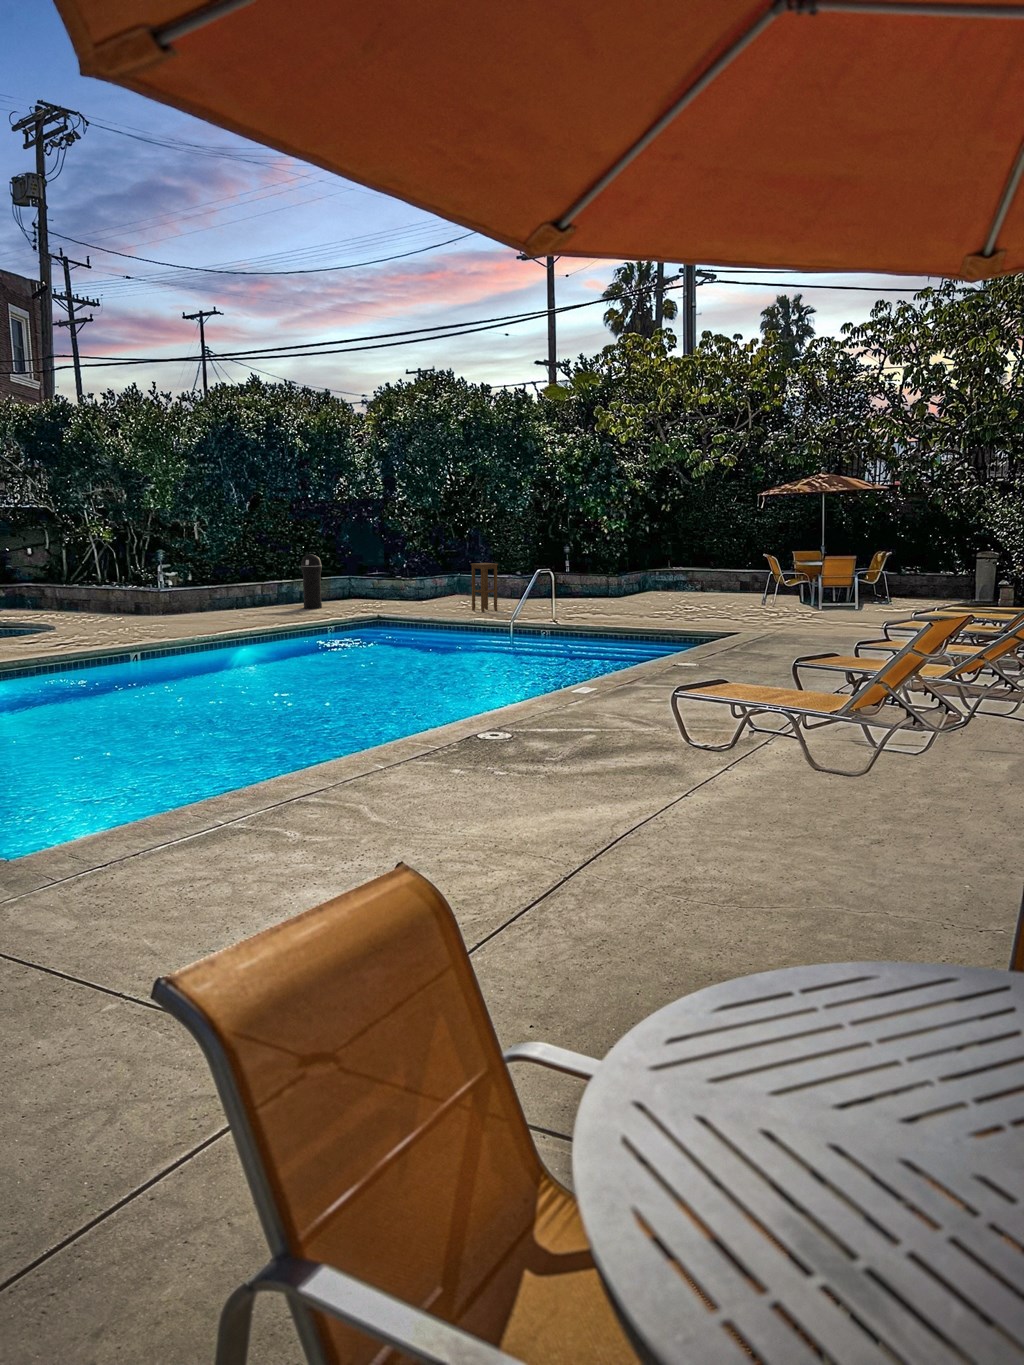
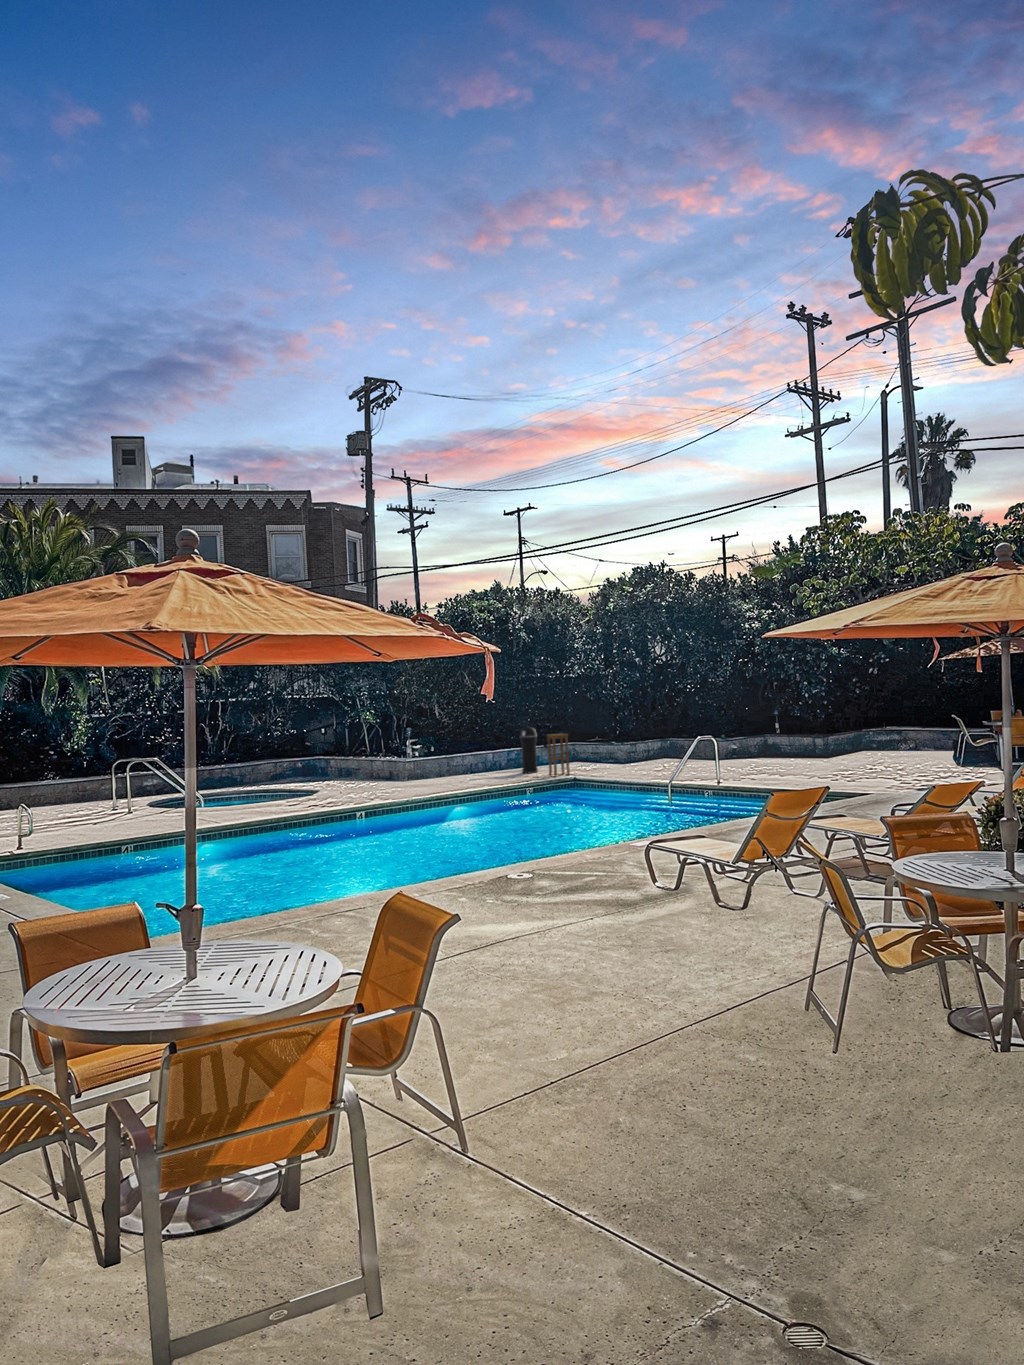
stool: present [471,563,498,612] -> present [547,734,570,776]

